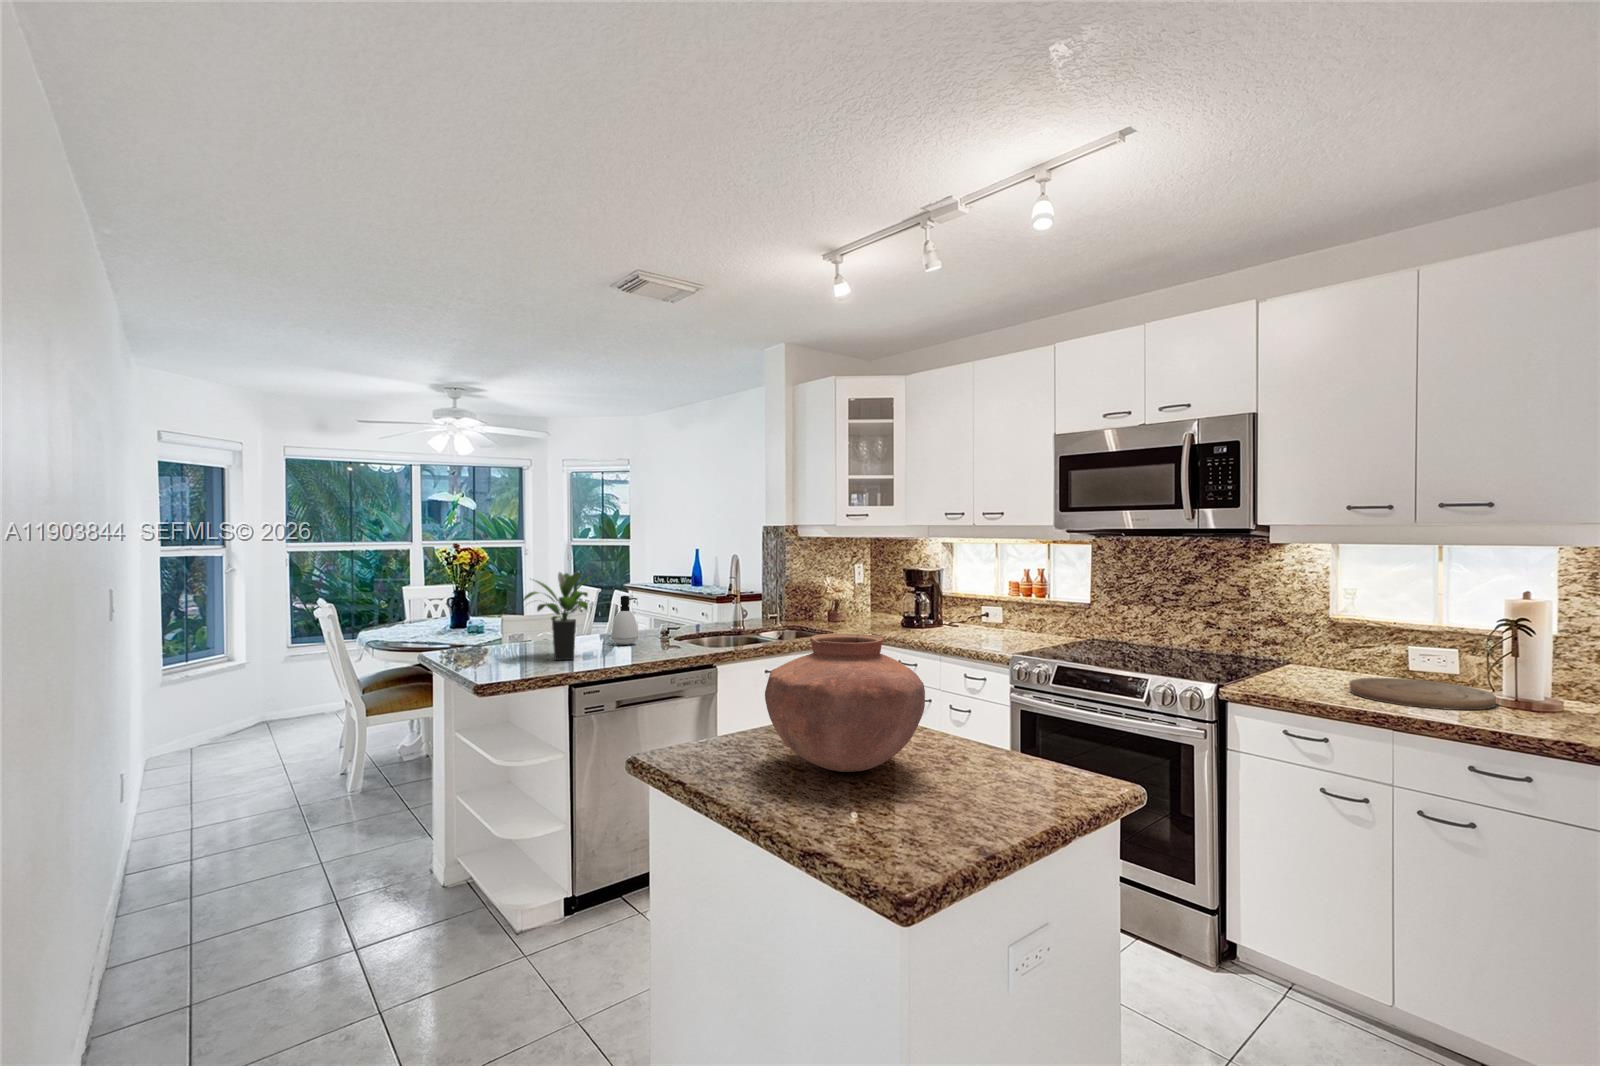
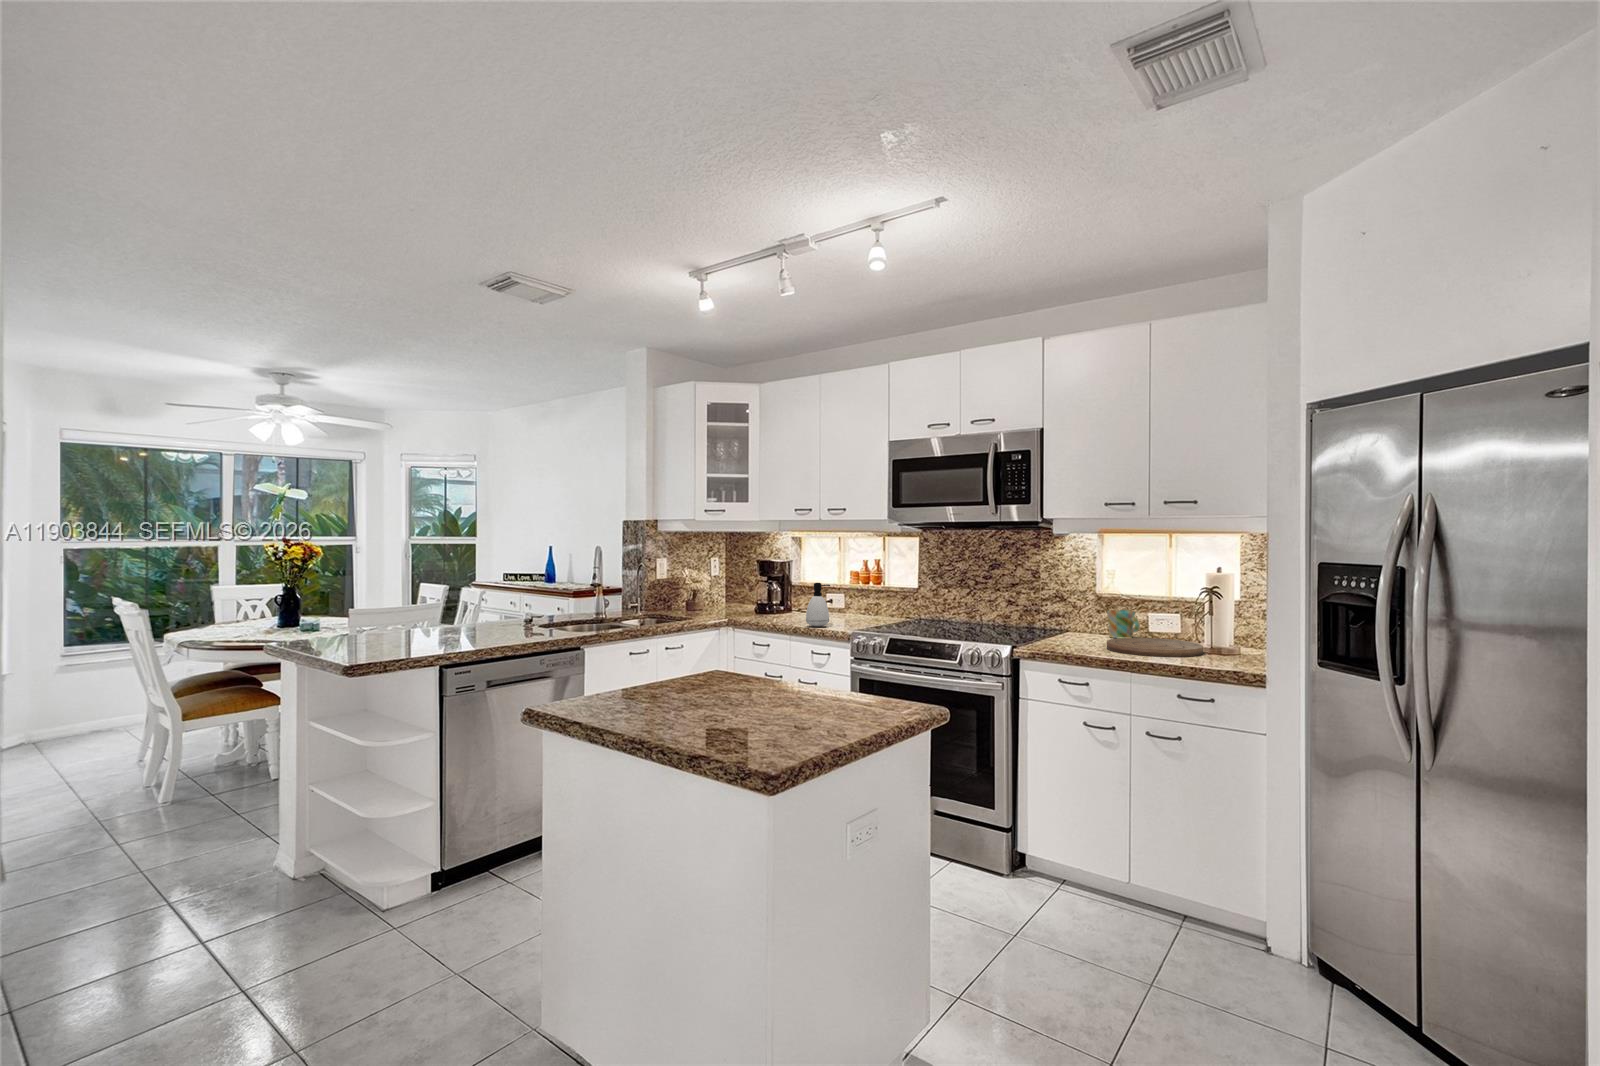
potted plant: present [523,572,596,661] -> none [392,559,473,644]
soap dispenser: present [612,596,638,645] -> present [806,583,830,627]
vase: present [765,634,925,772] -> none [650,599,781,709]
mug: none [1344,639,1391,676] -> present [1107,610,1140,638]

